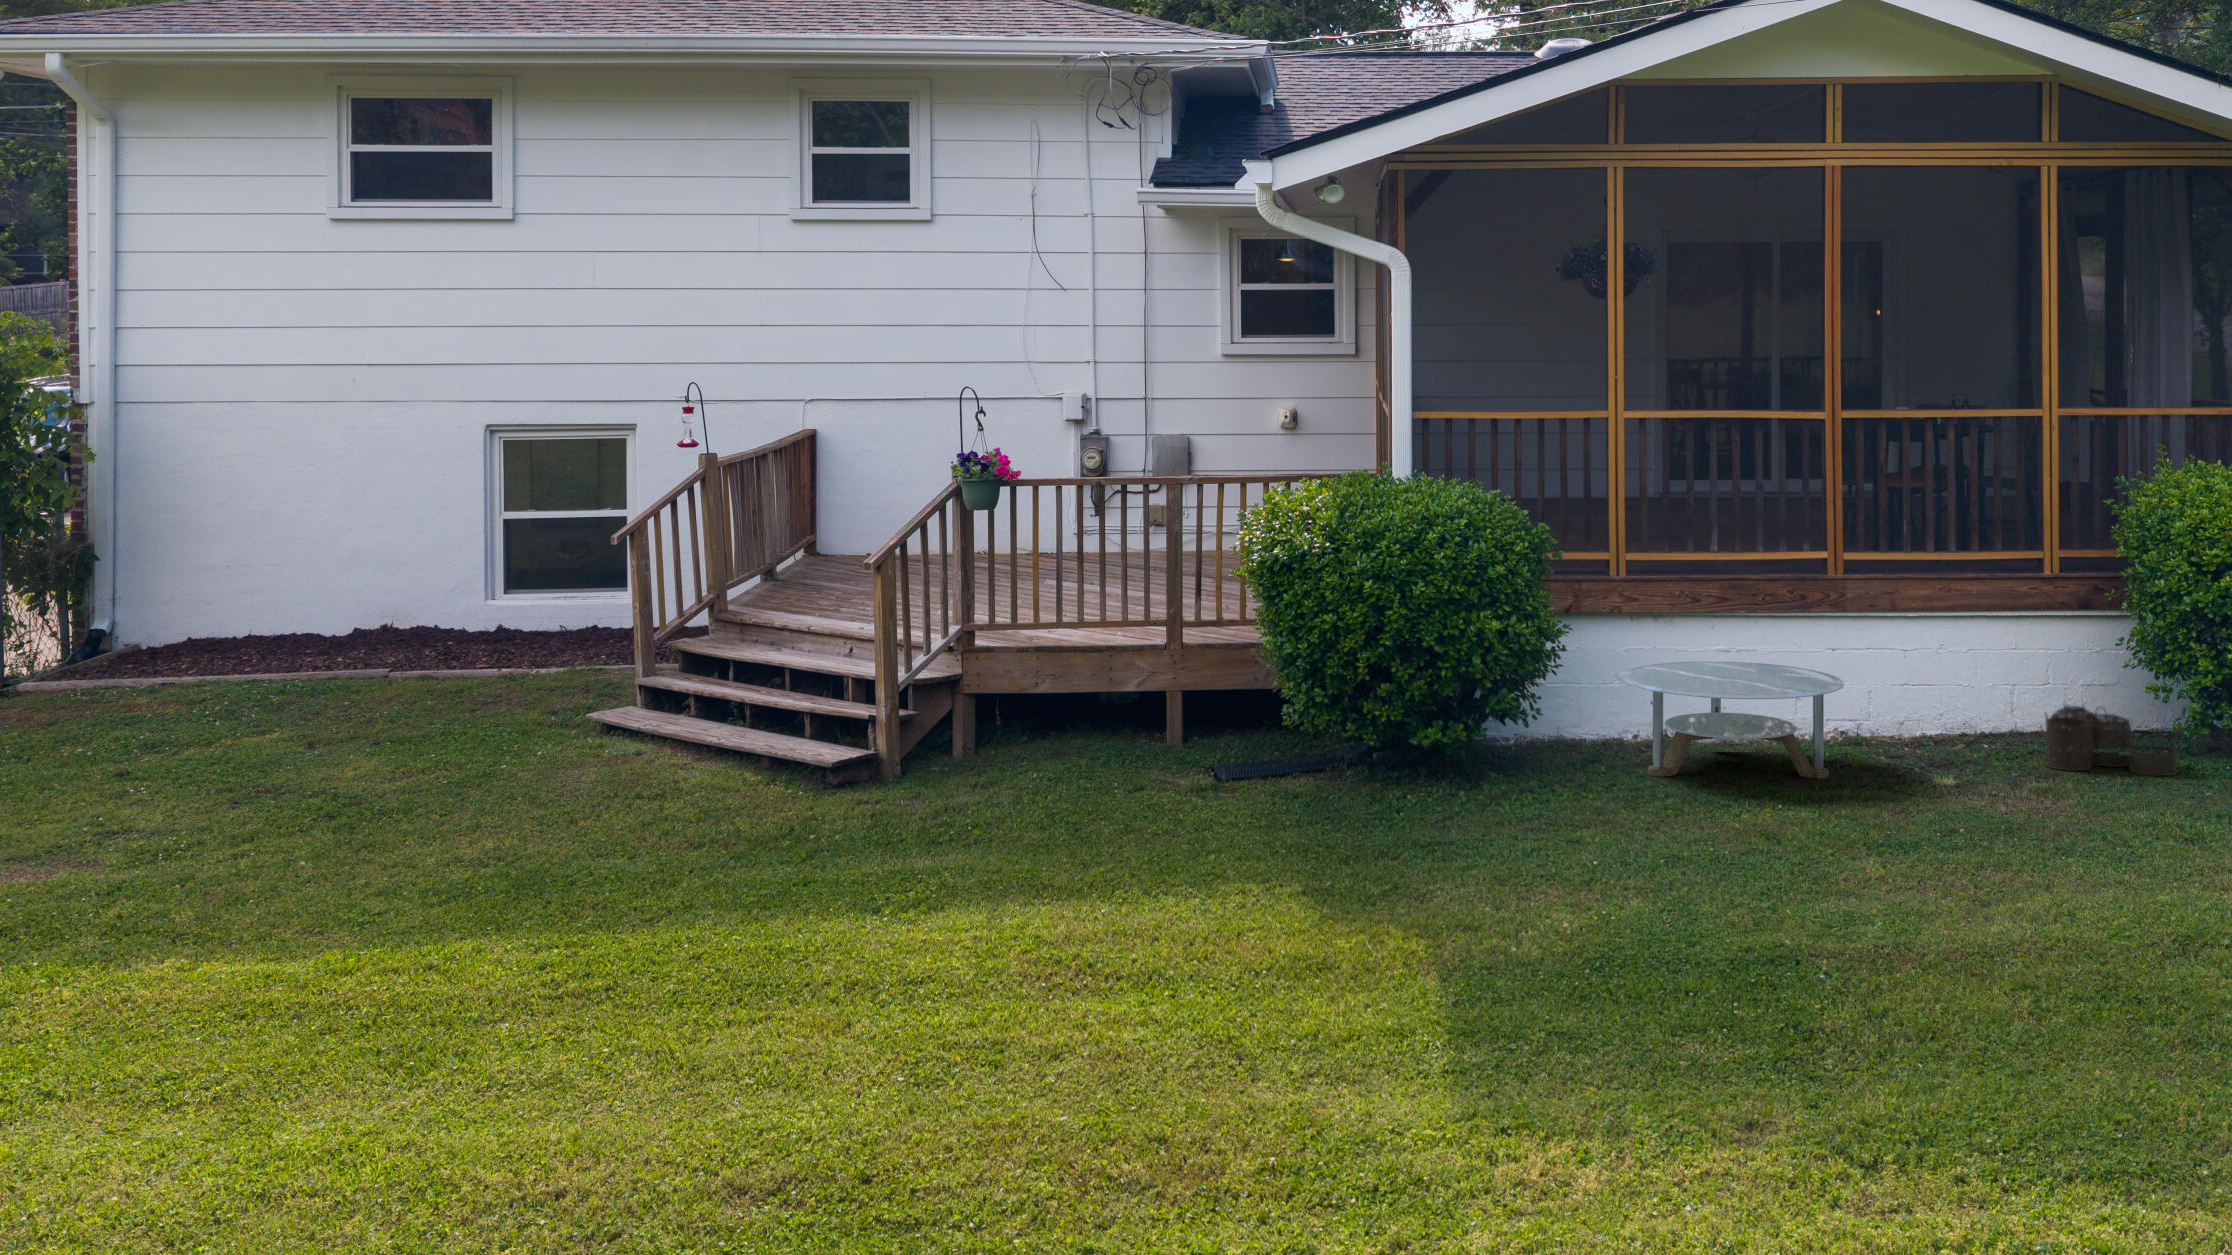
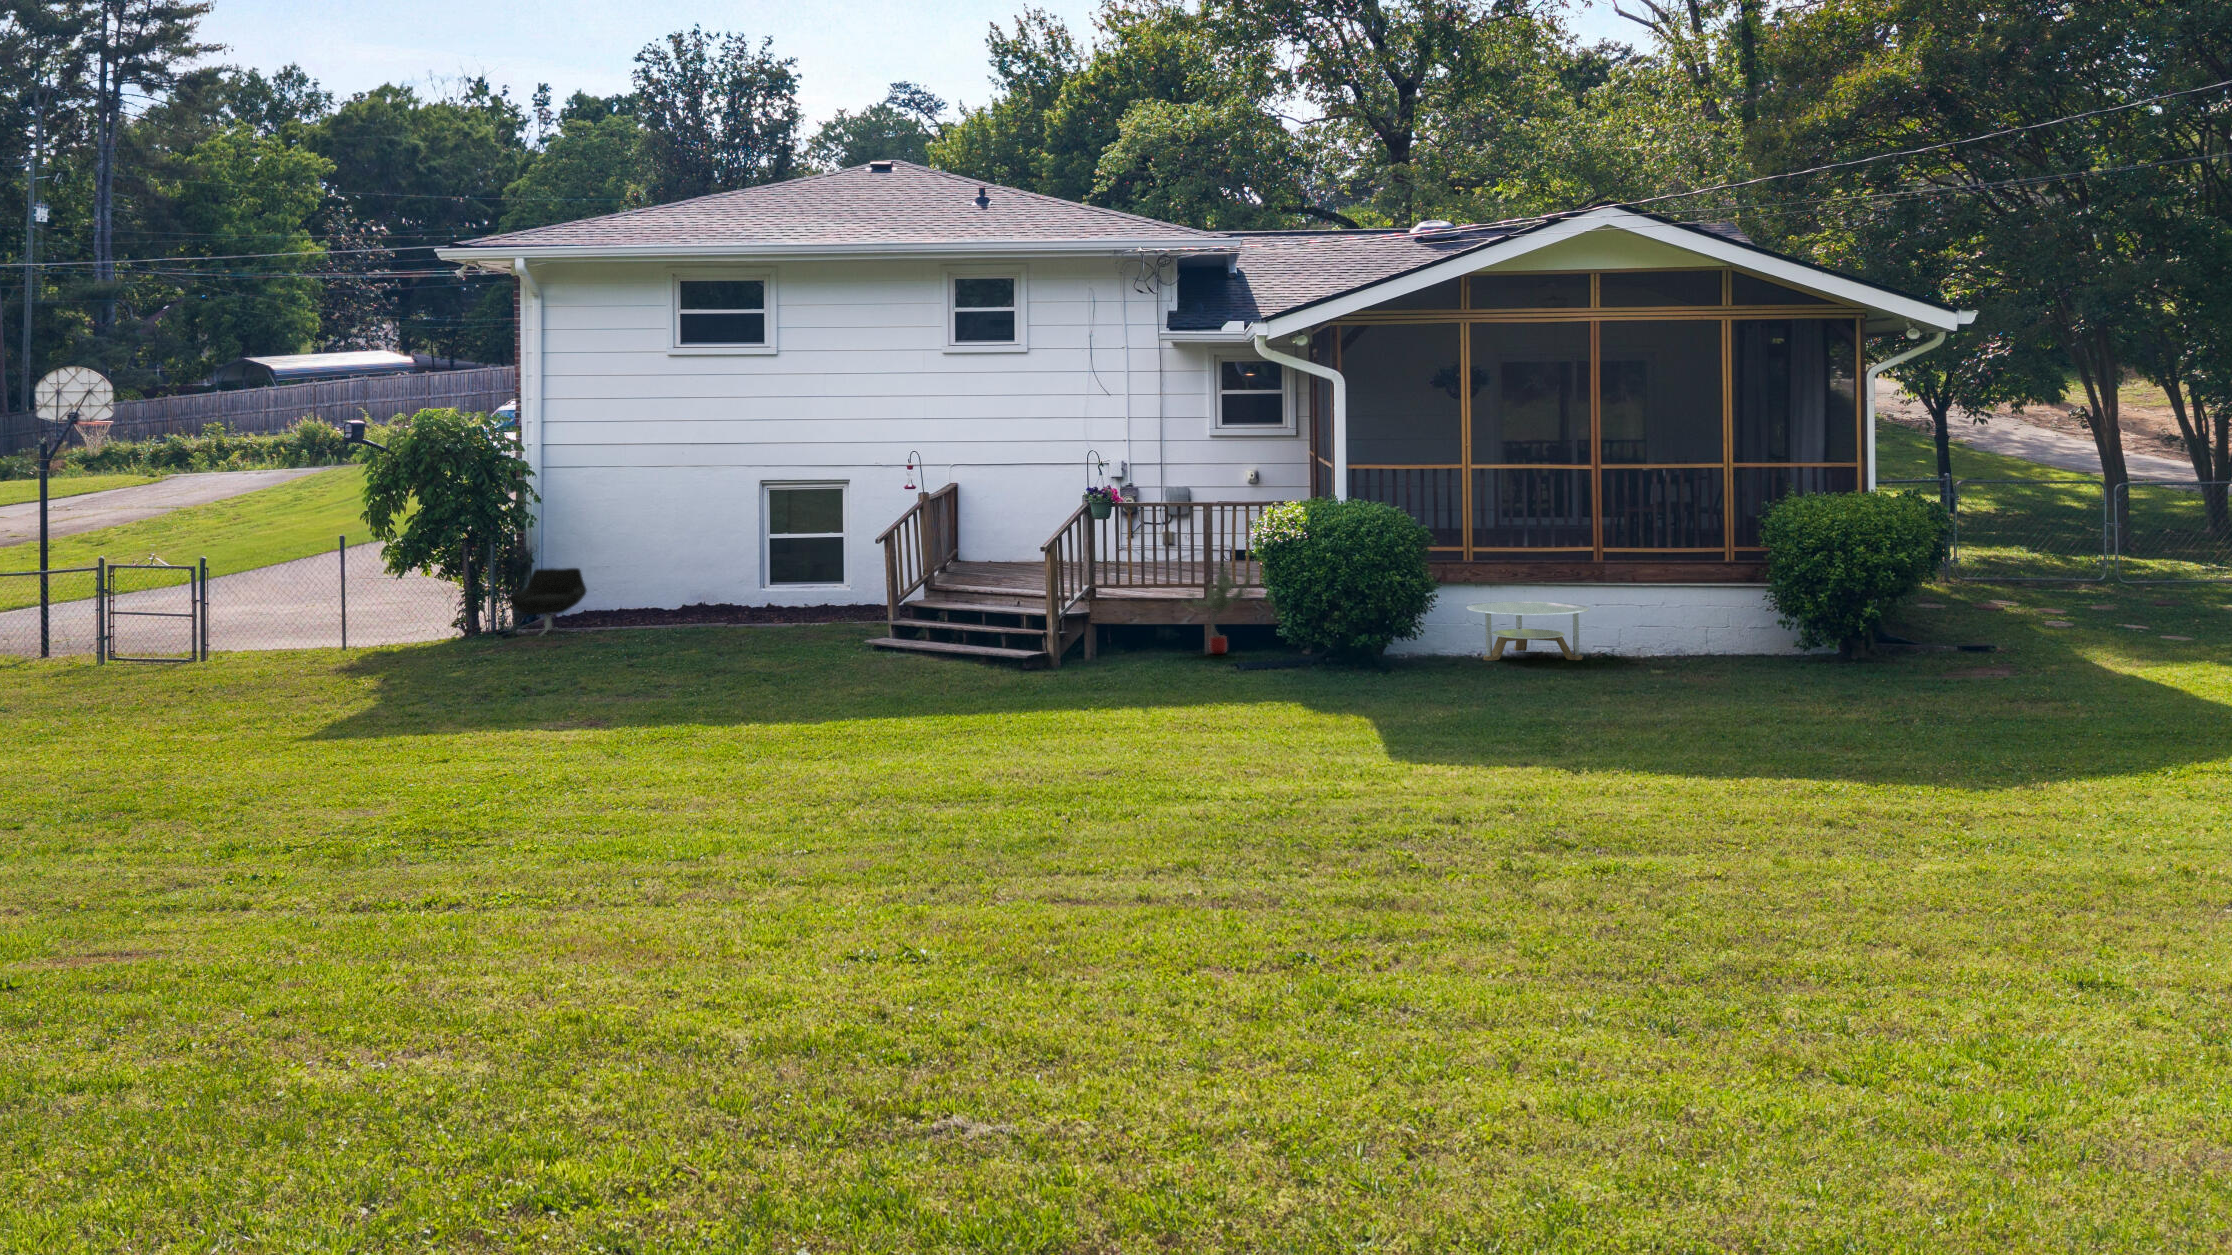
lounge chair: none [48,567,198,682] -> present [508,568,587,634]
potted tree: none [1111,583,1245,750] -> present [1183,566,1253,654]
woven basket: present [2045,705,2177,776] -> none [1700,621,1772,657]

